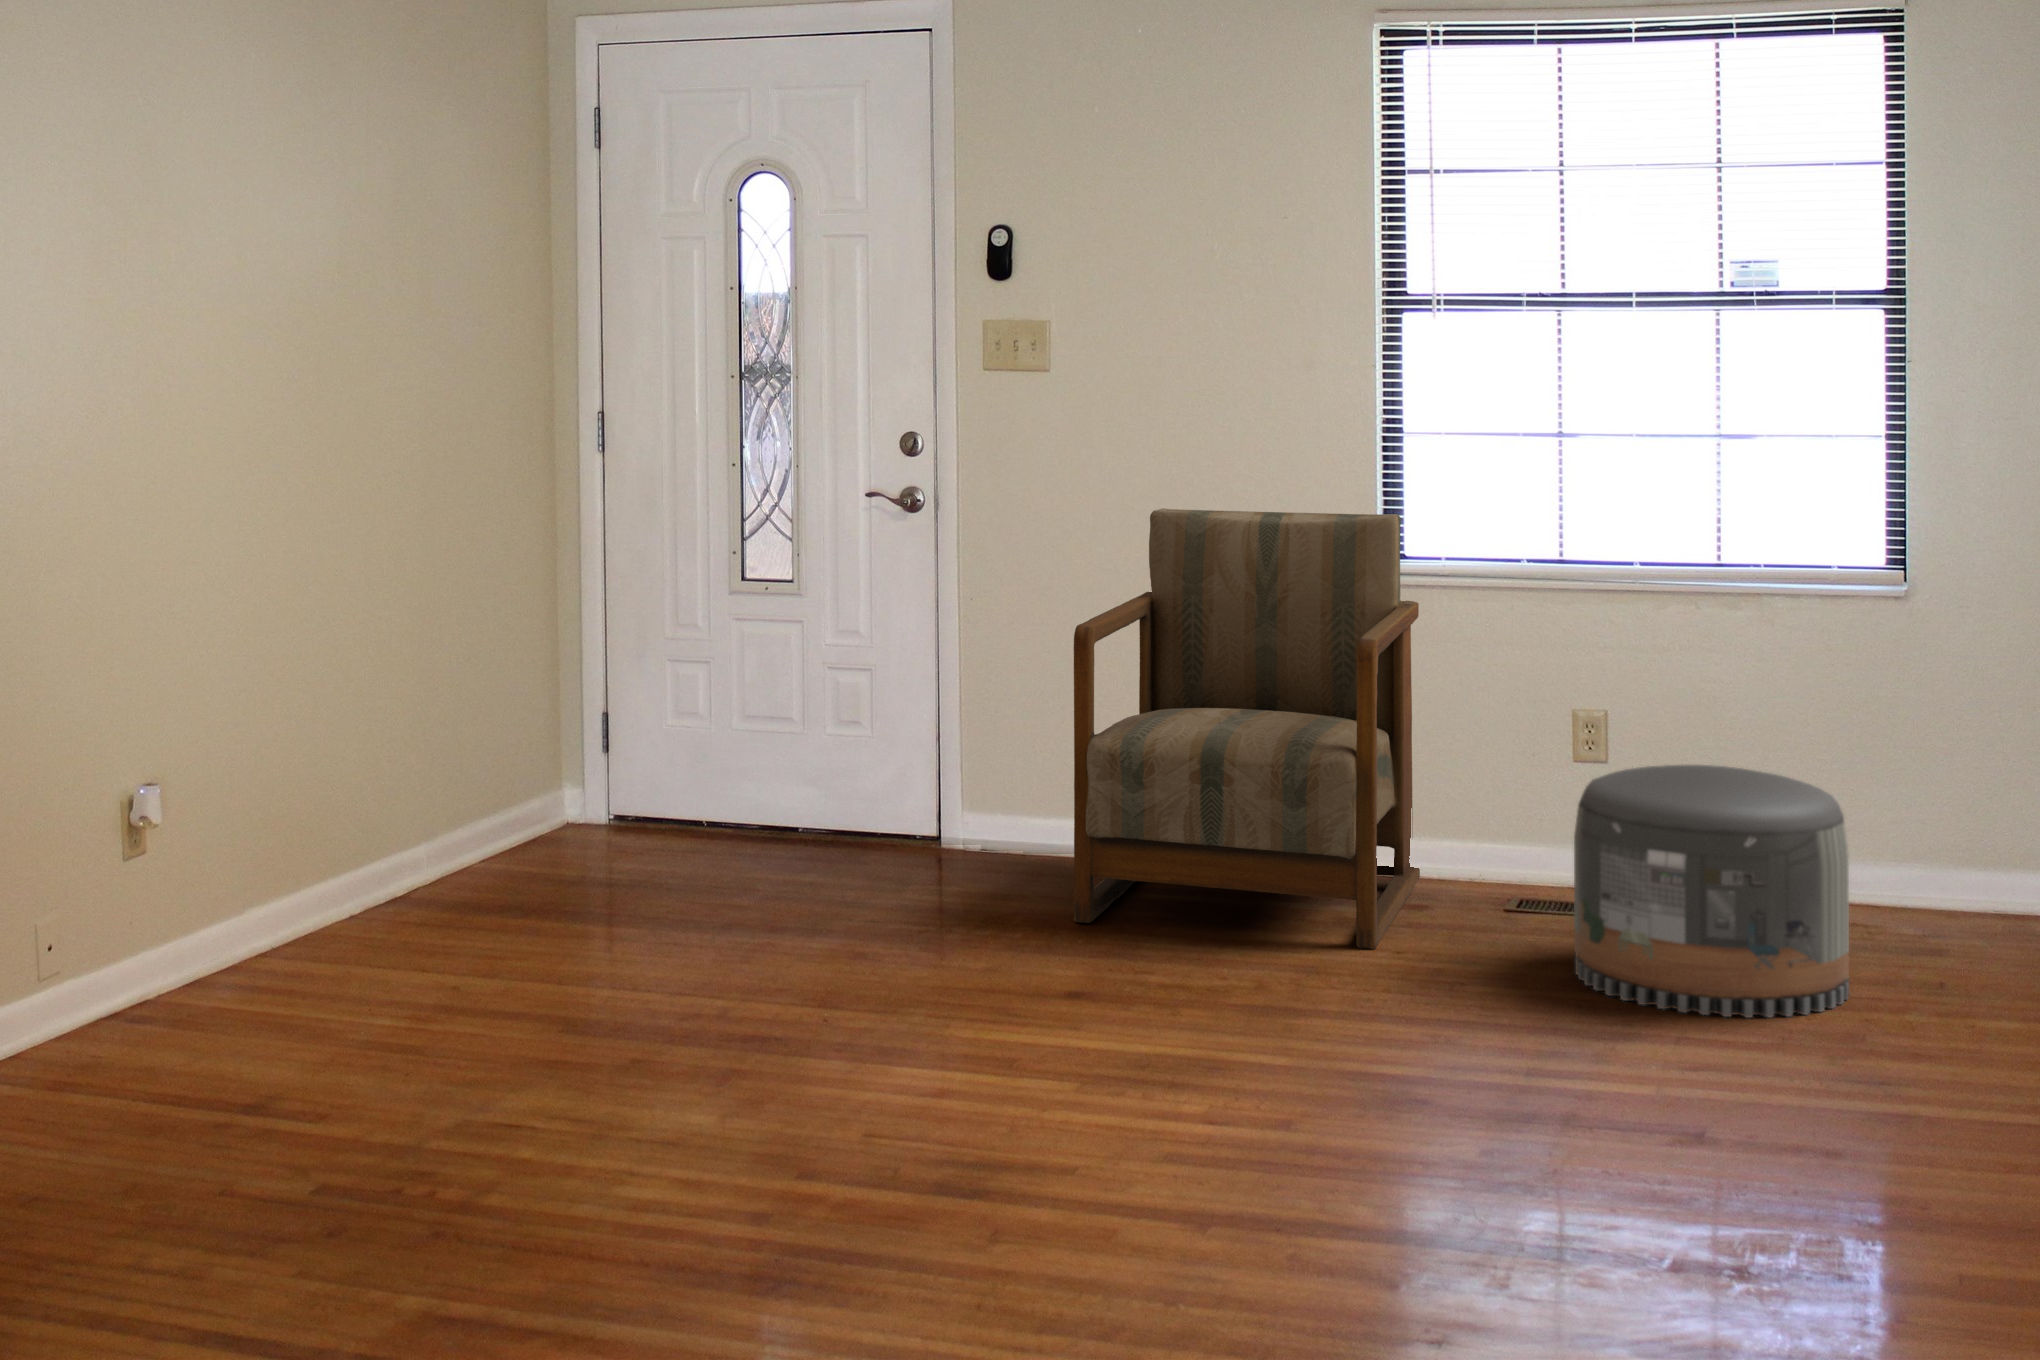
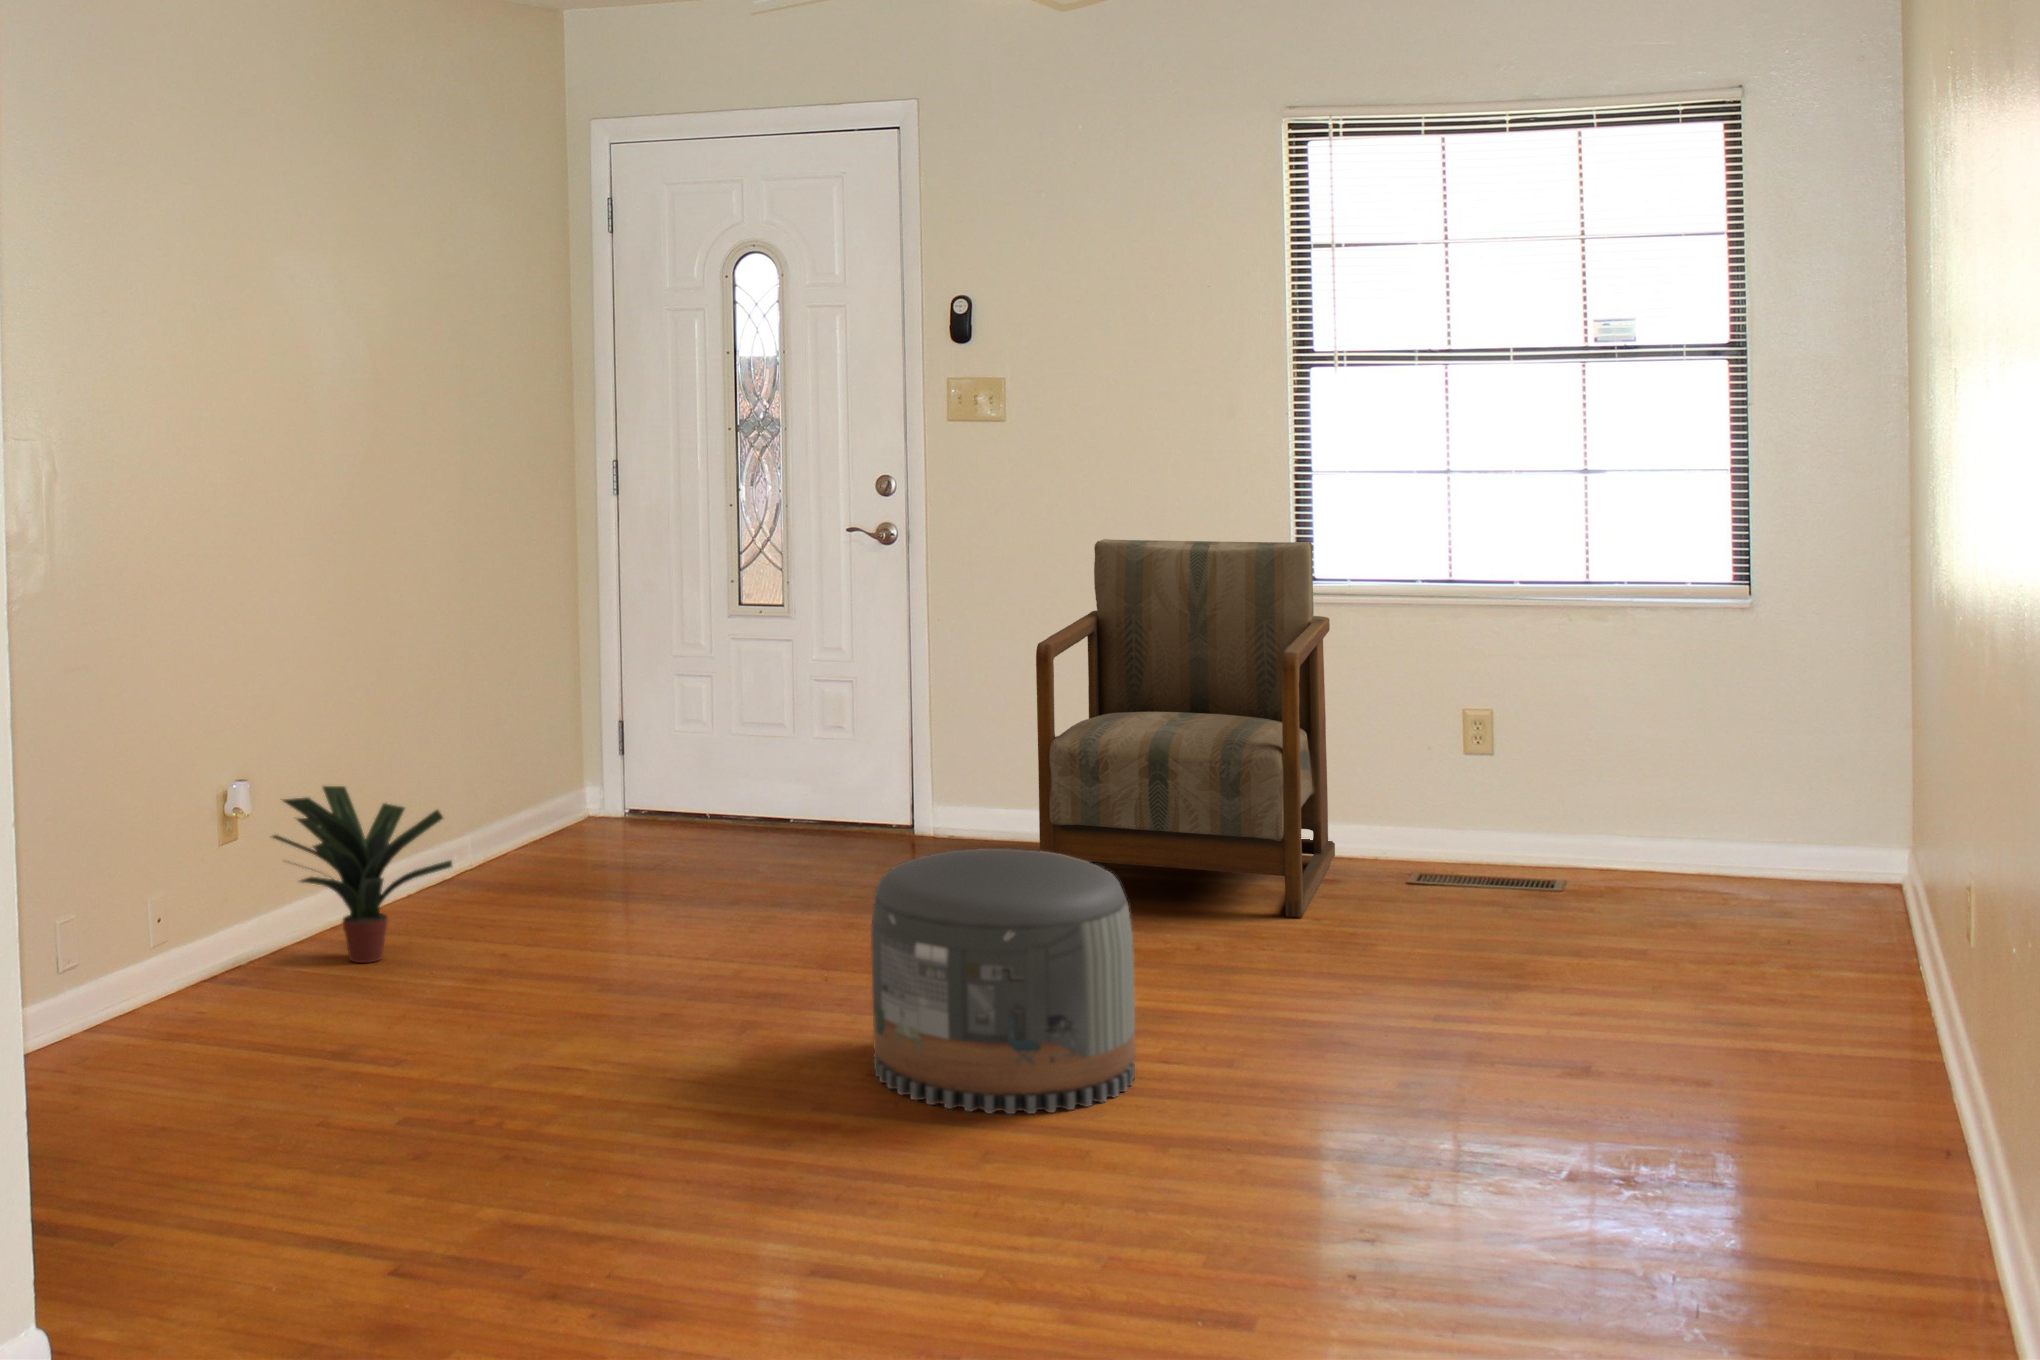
pouf: present [1574,765,1849,1018] -> present [871,848,1136,1114]
potted plant: none [160,779,378,988] -> present [272,786,452,963]

